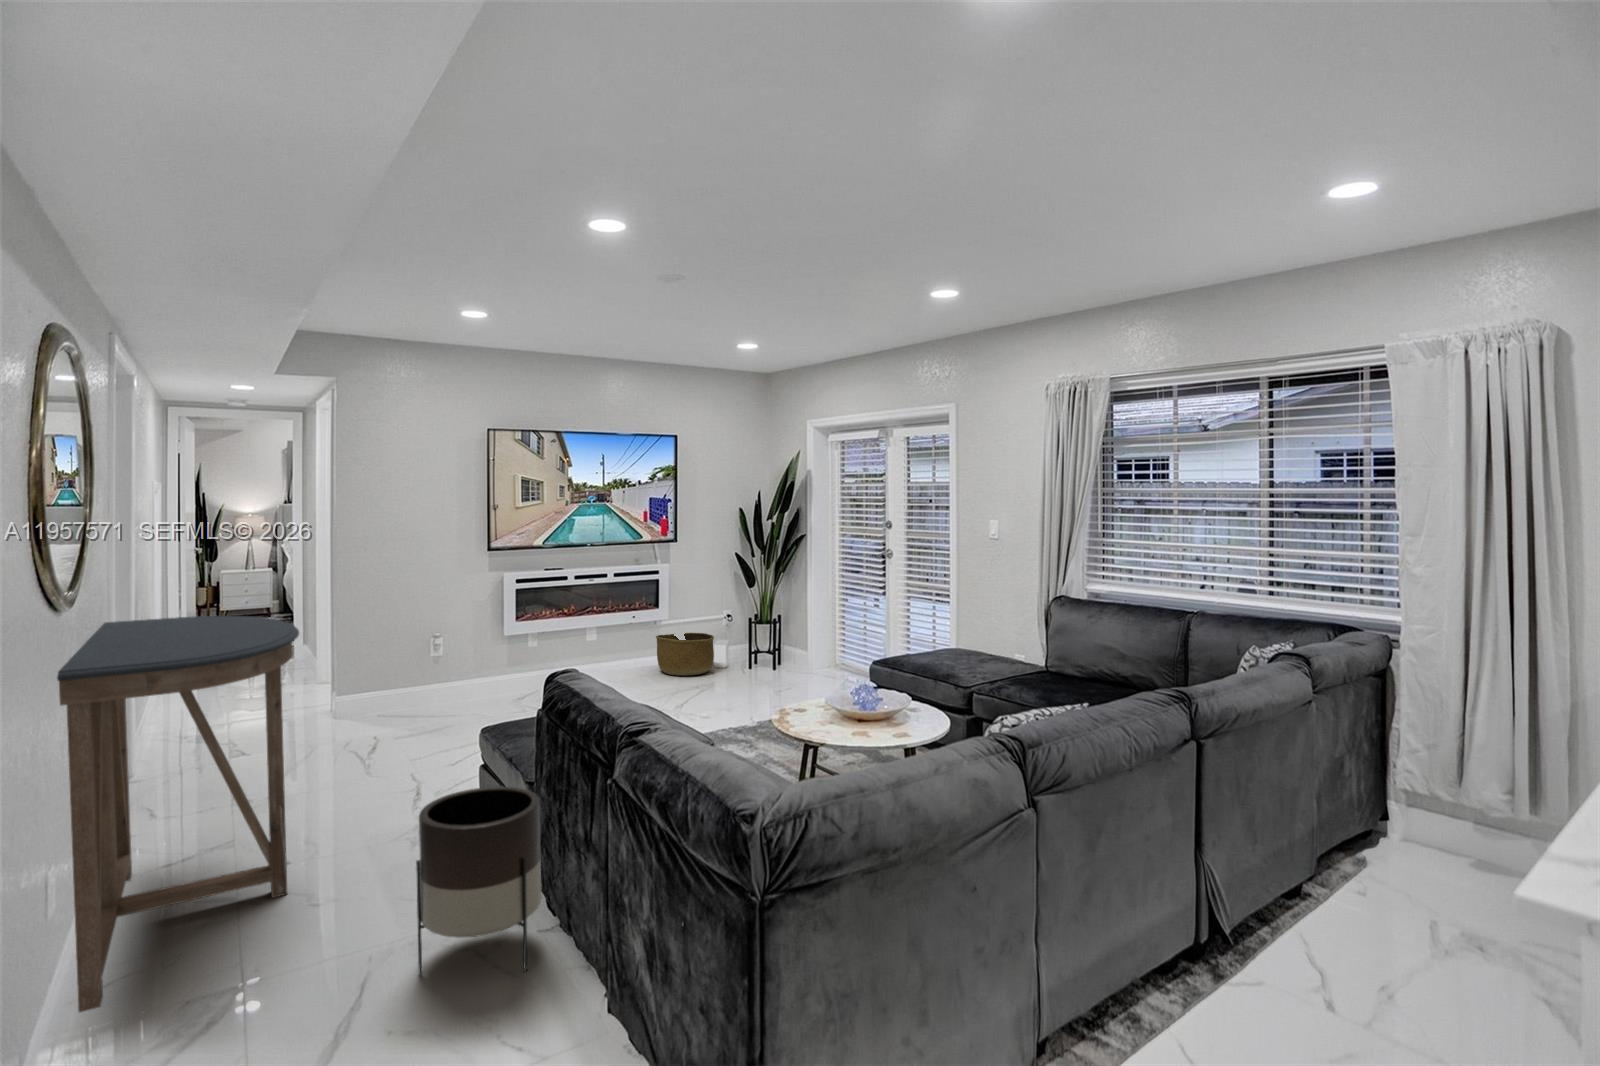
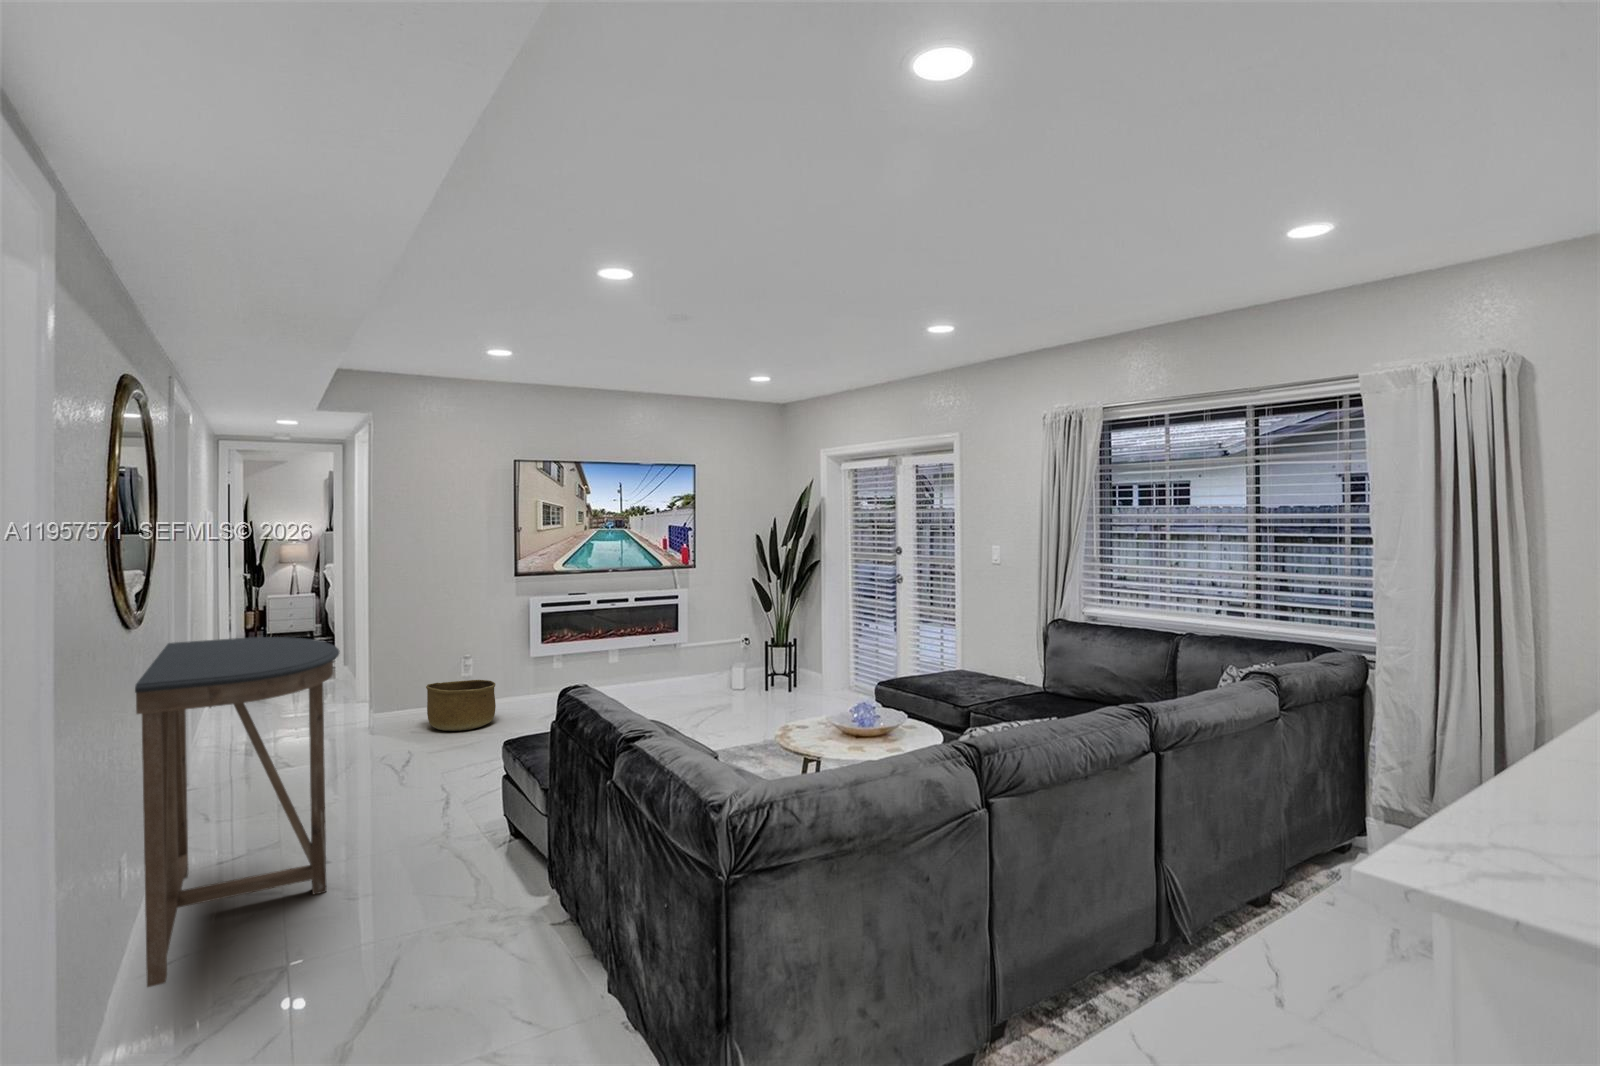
basket: present [656,633,714,676] -> present [426,680,496,731]
planter: present [416,787,542,973] -> none [442,792,553,960]

